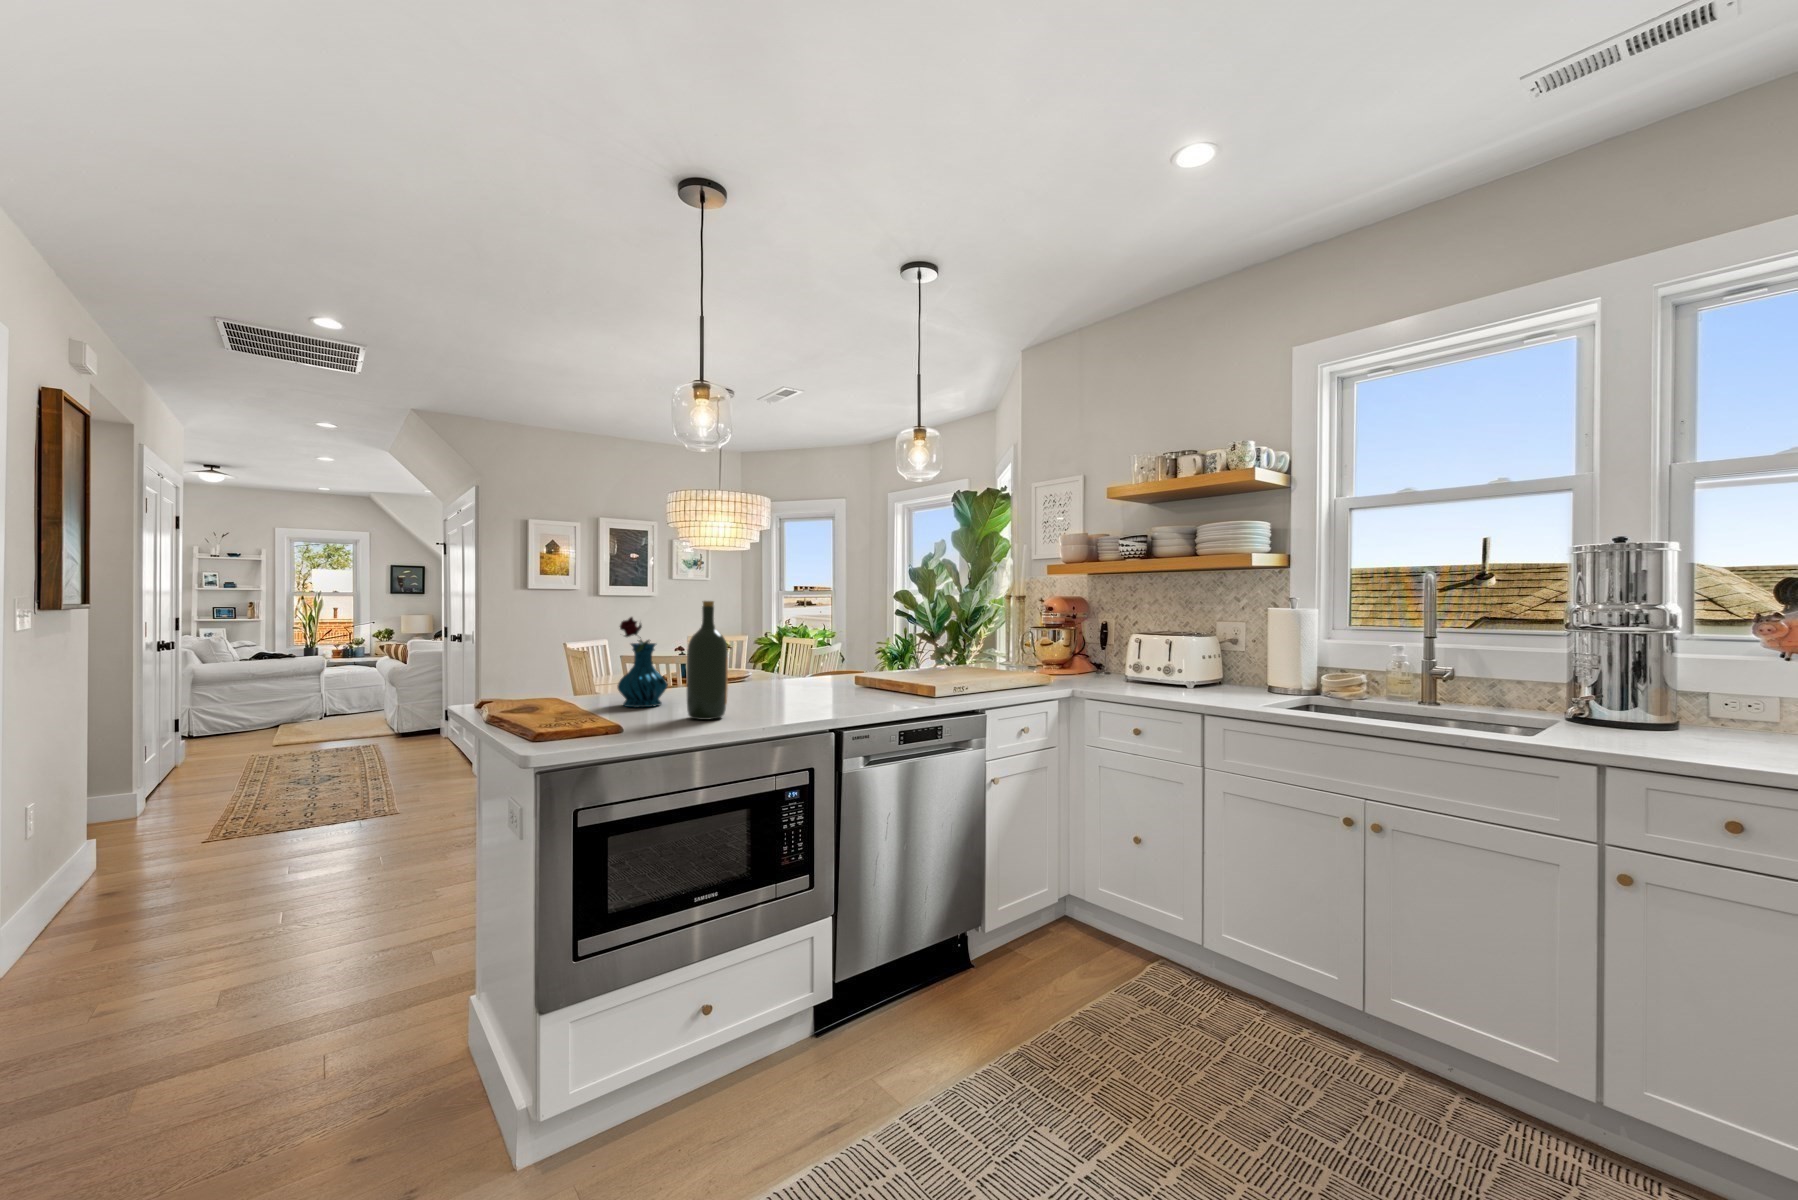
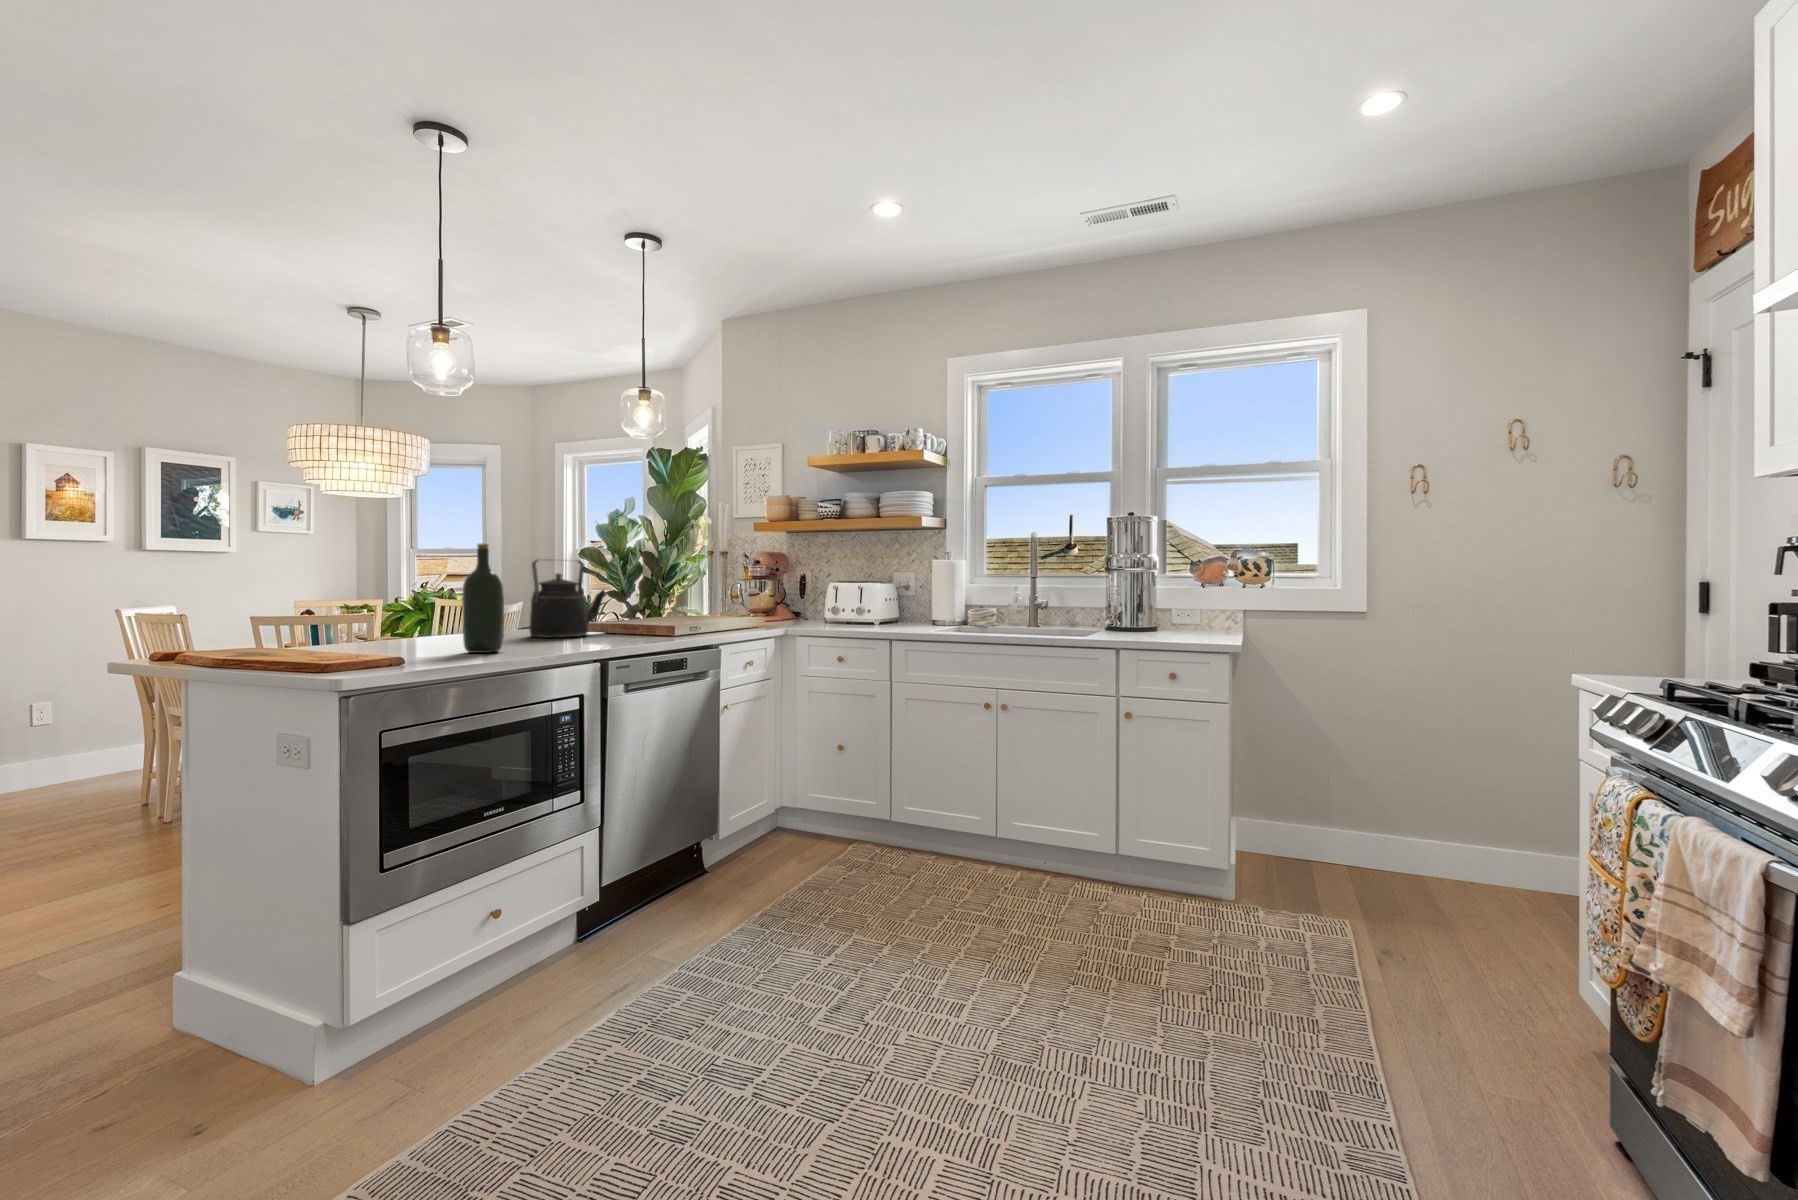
kettle: none [787,612,869,696] -> present [530,559,606,638]
vase: present [617,617,668,707] -> none [366,560,421,650]

